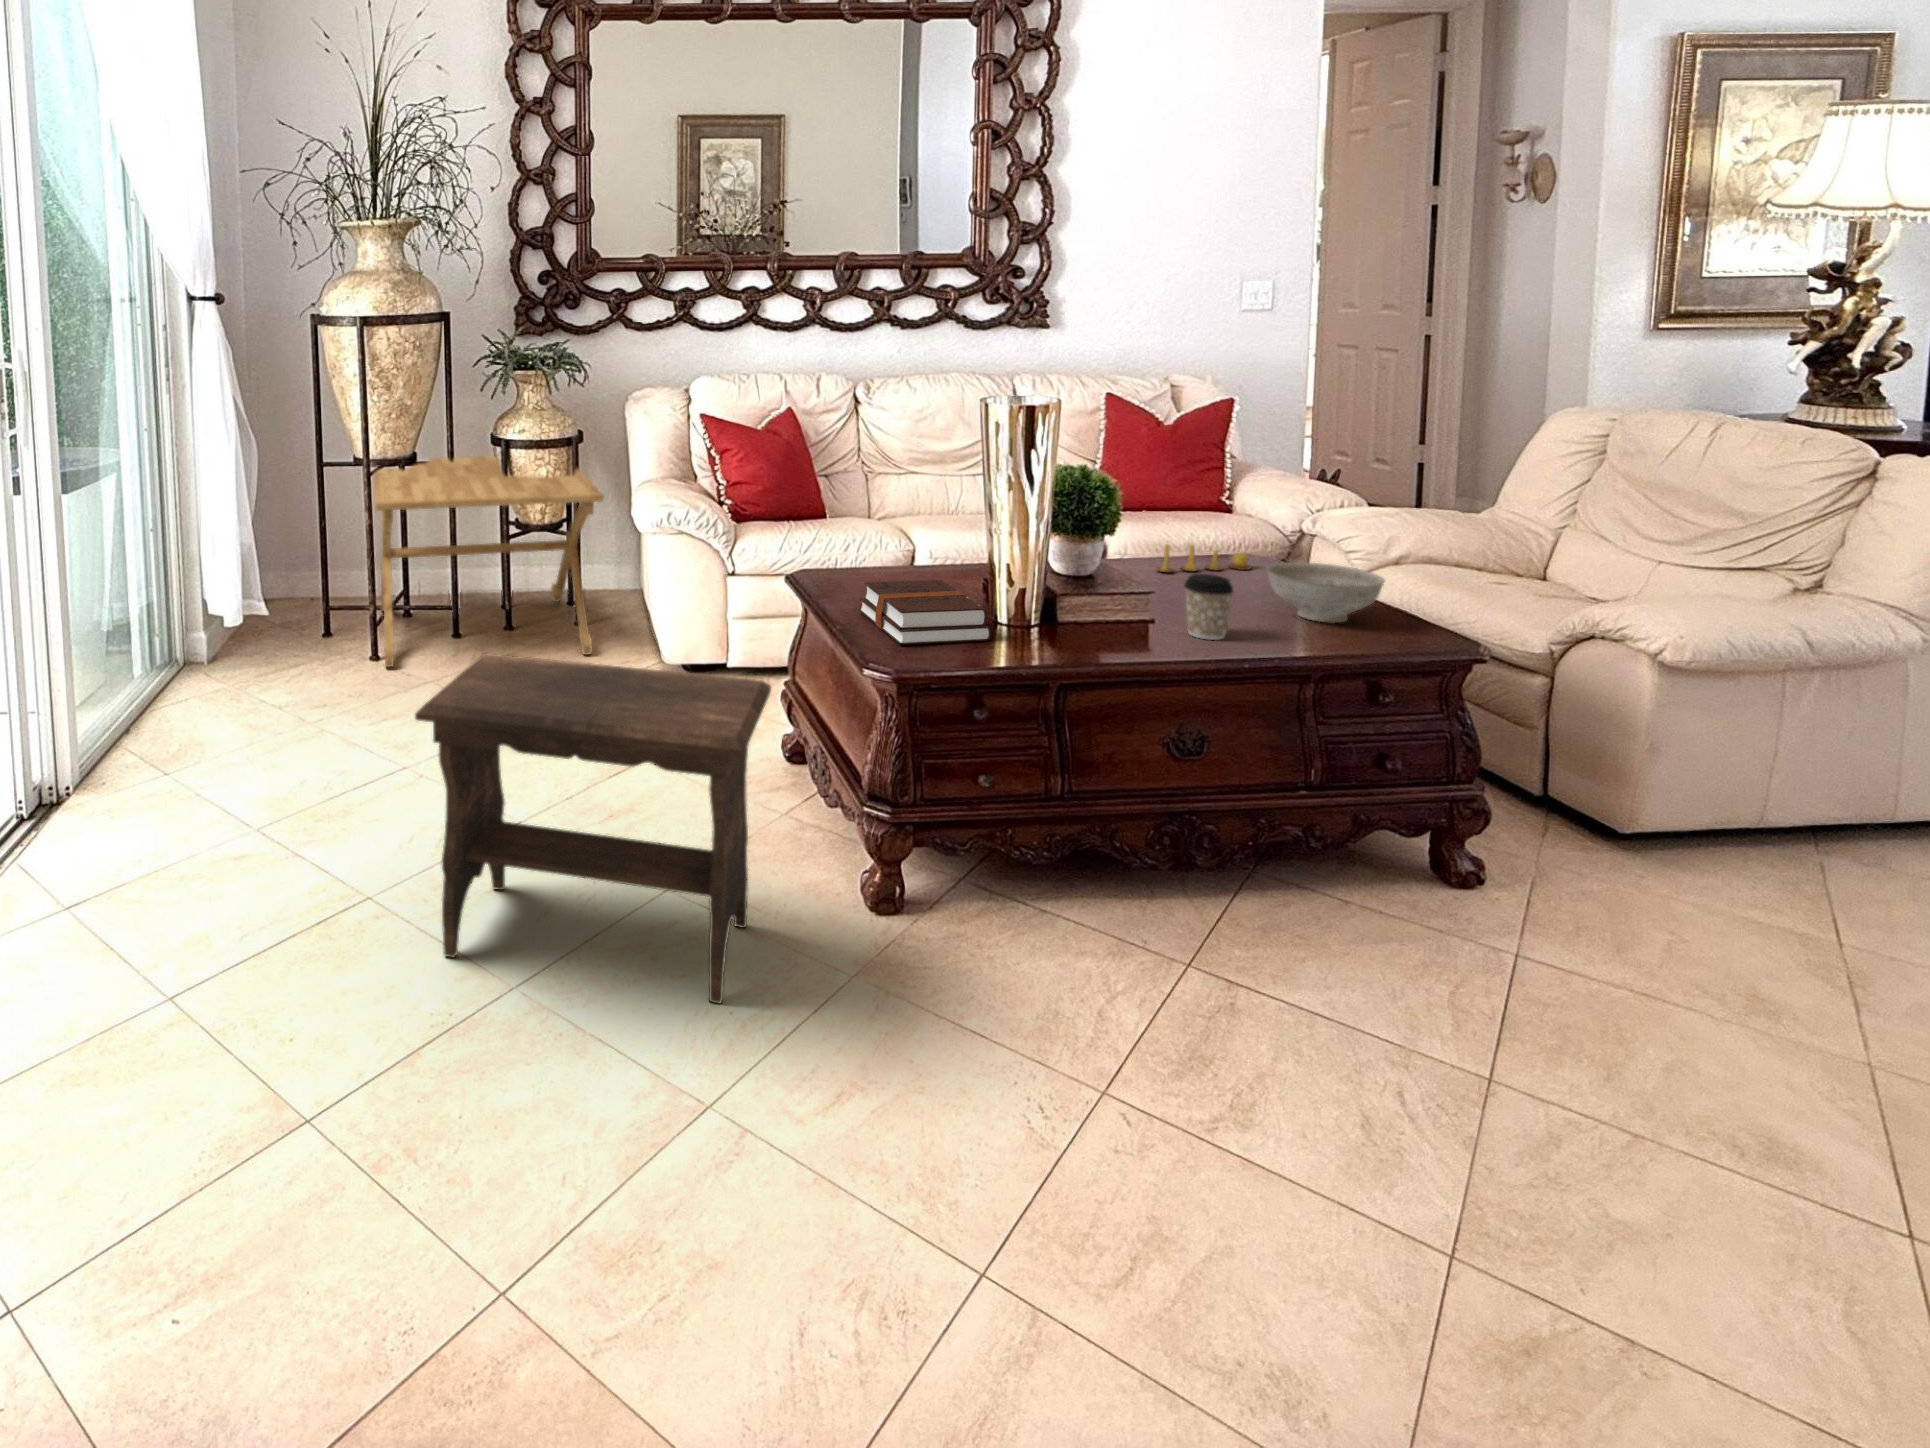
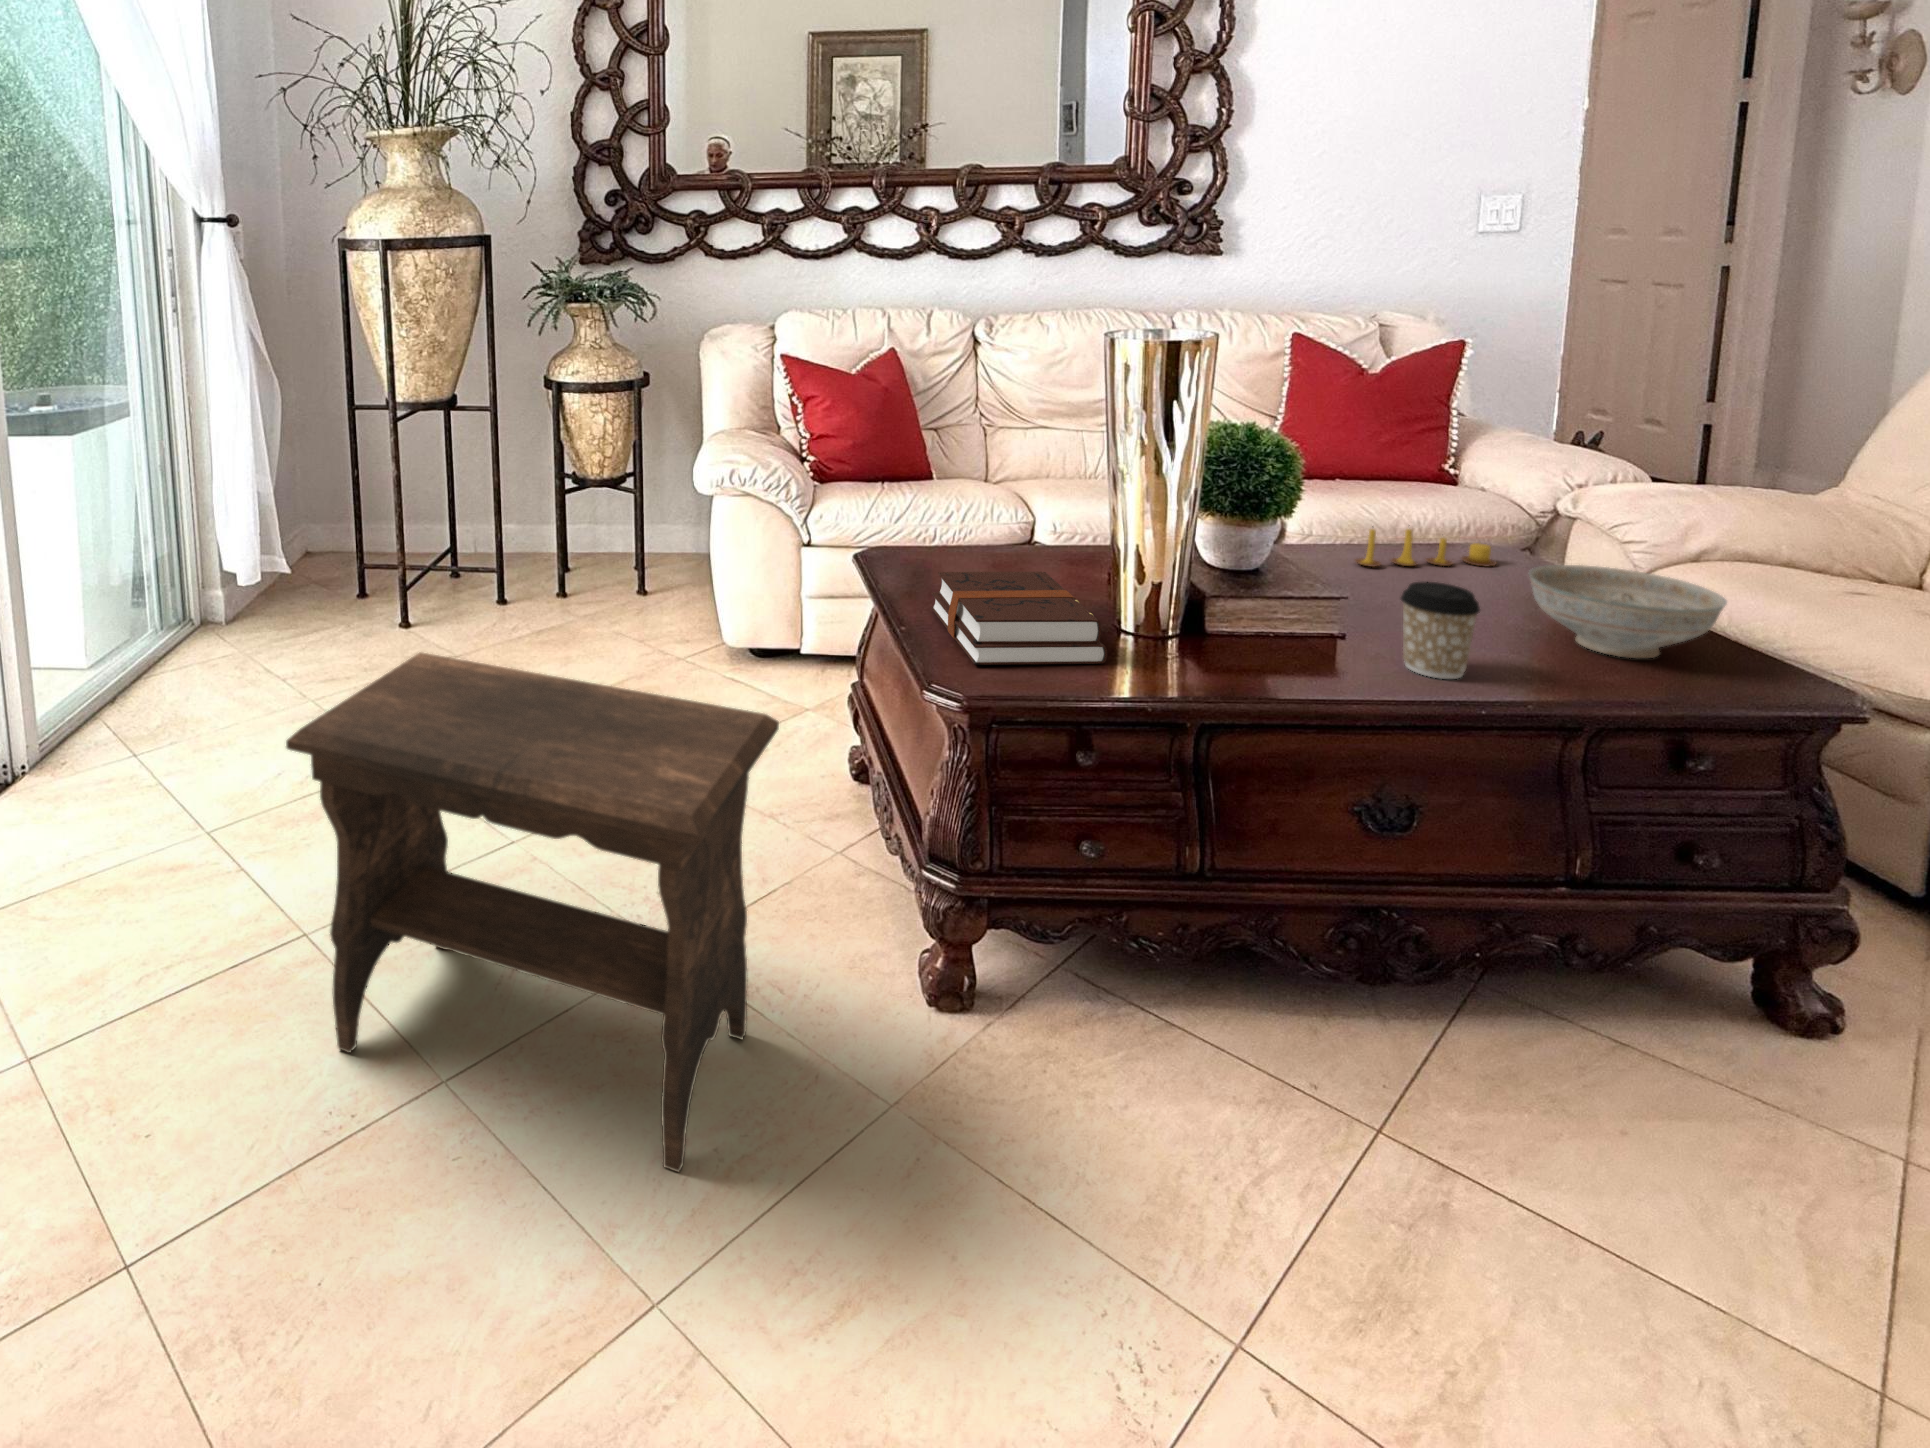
side table: present [373,456,604,667] -> none [399,396,661,631]

